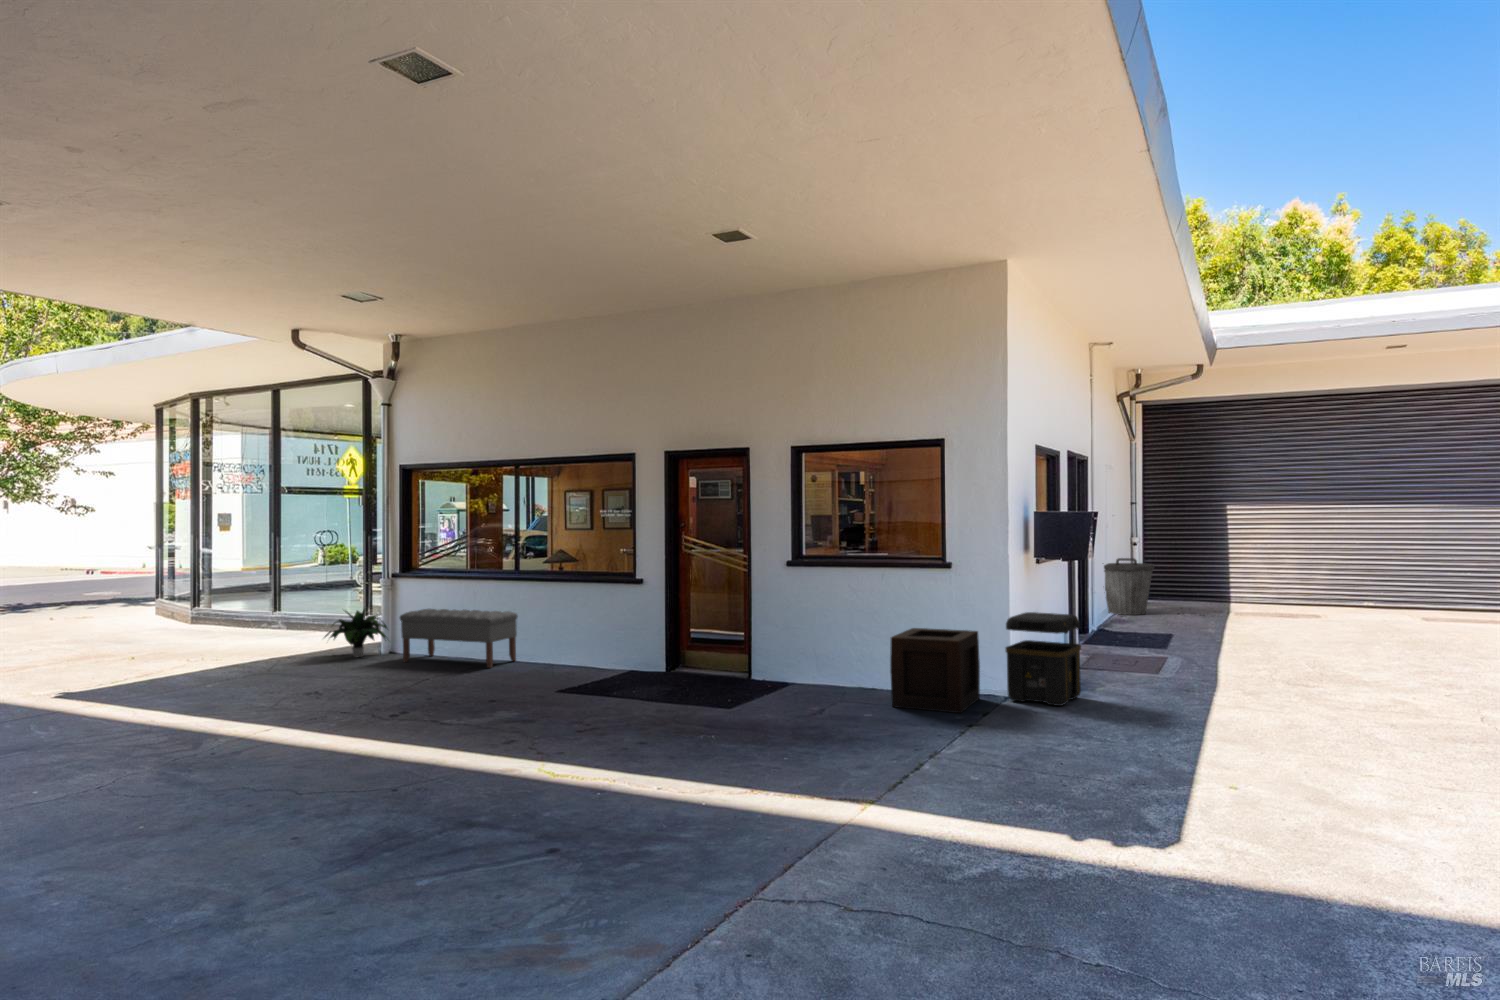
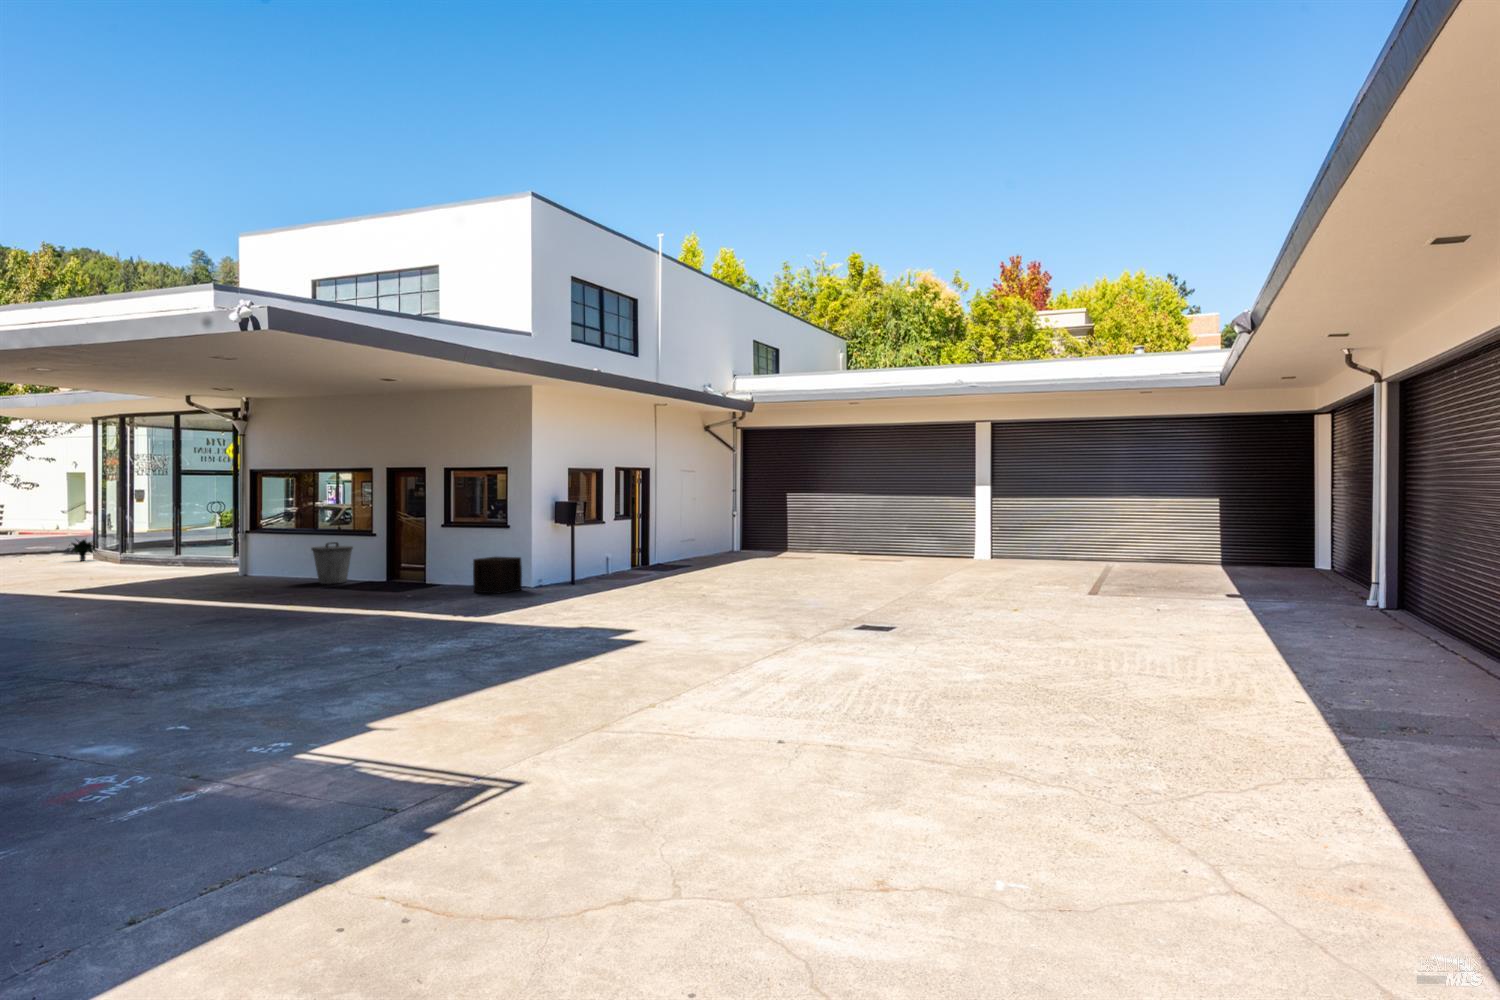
trash can: present [1104,558,1154,615] -> present [312,542,353,584]
potted plant: present [325,609,387,658] -> present [66,540,98,561]
bench: present [400,609,517,668] -> none [245,550,312,581]
toolbox: present [1005,612,1081,706] -> none [532,549,570,592]

